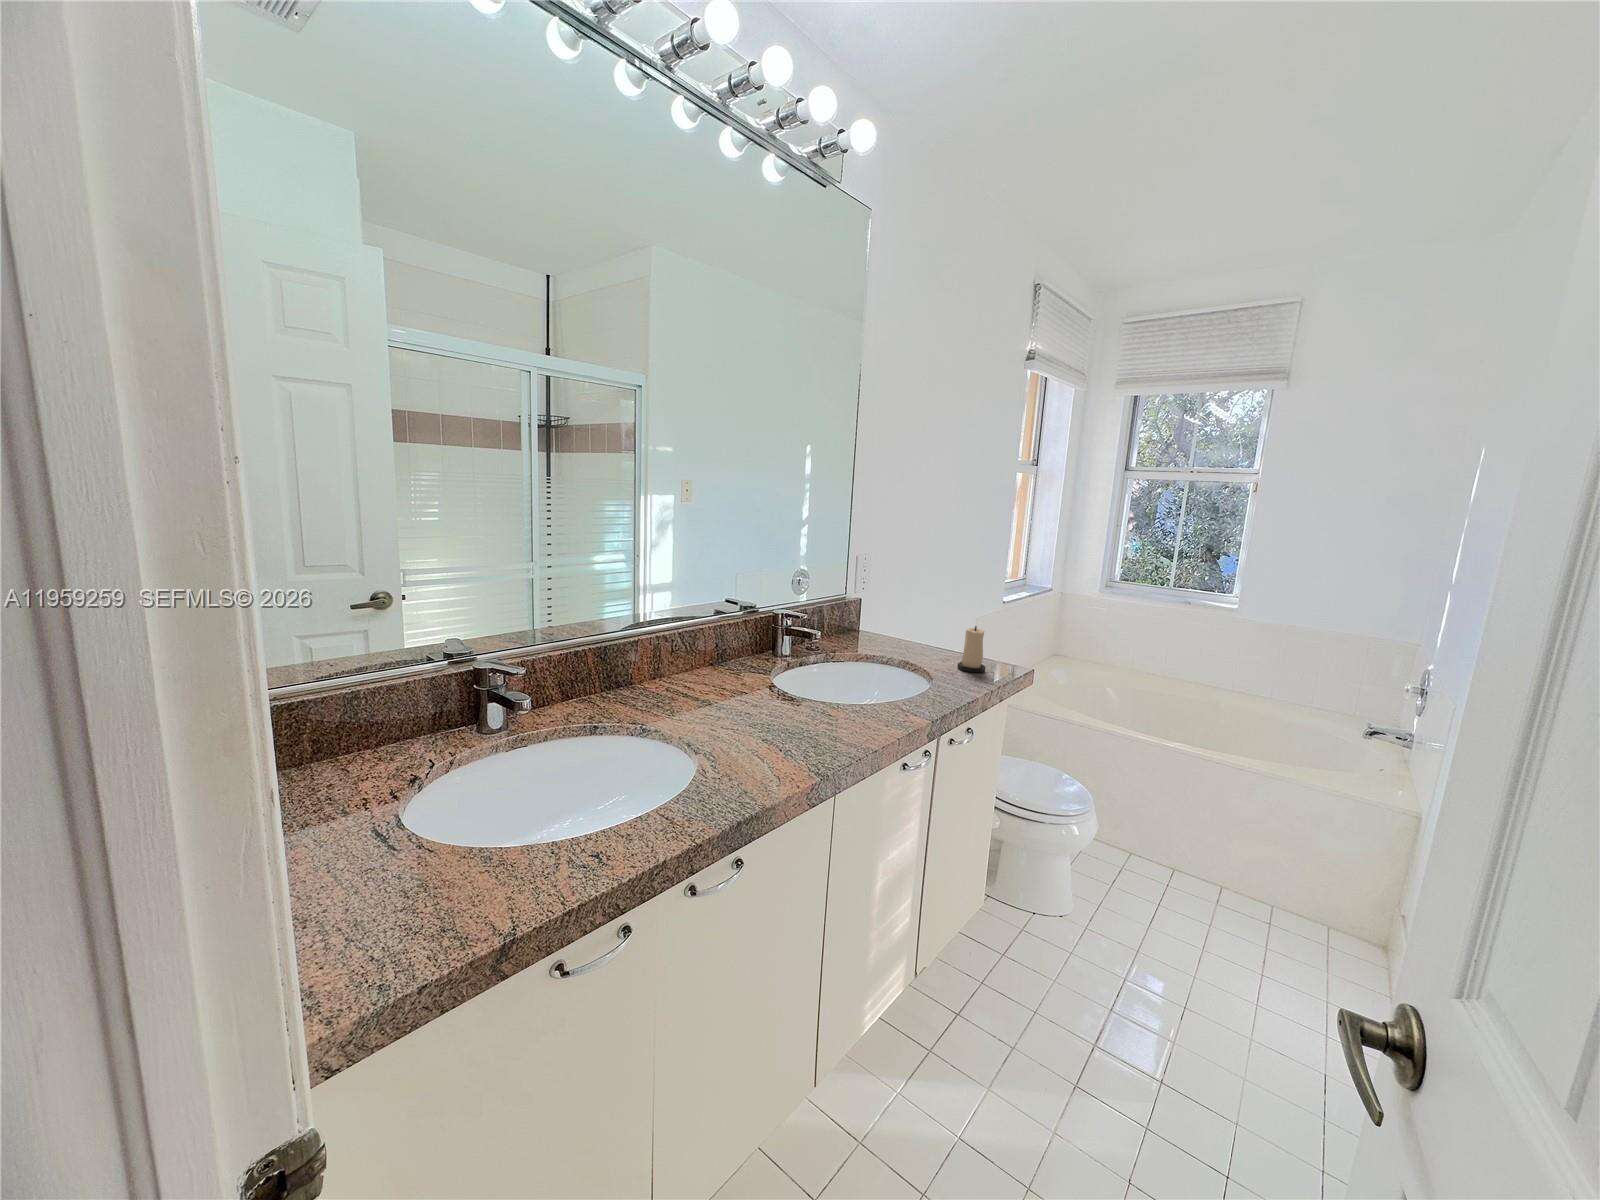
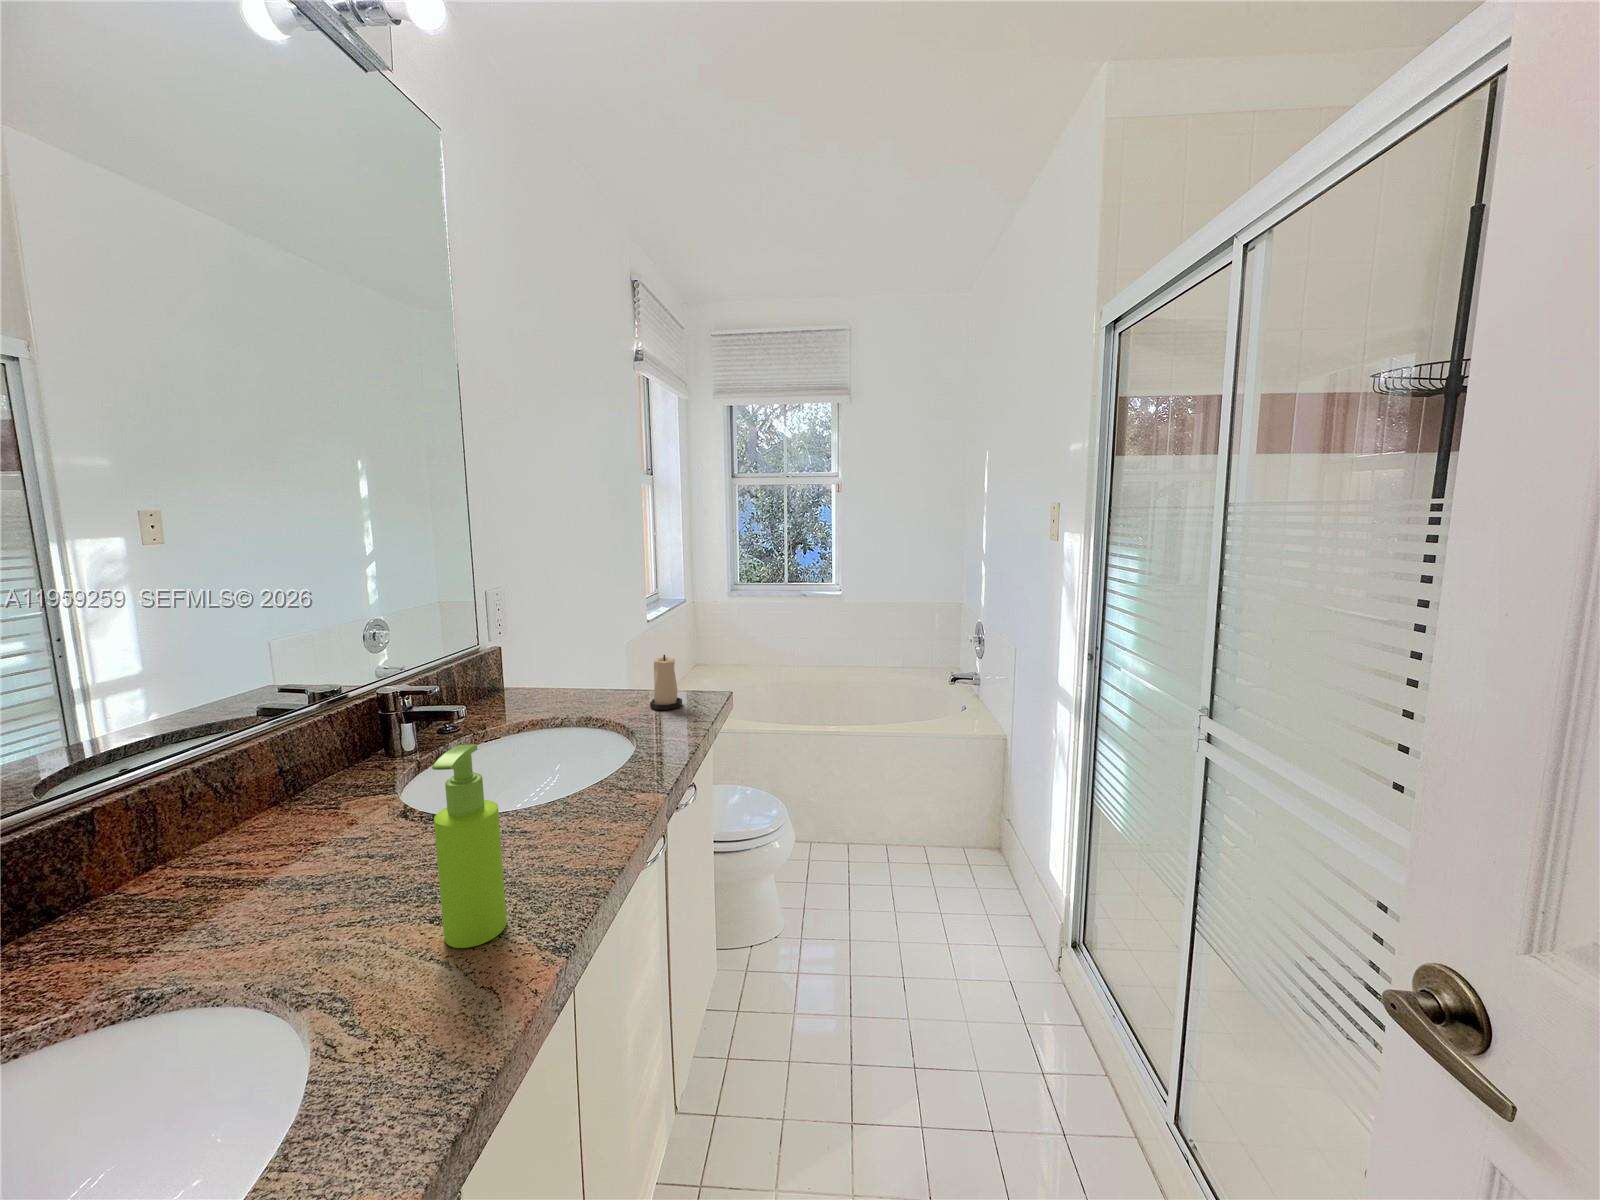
soap dispenser: none [766,641,803,758] -> present [432,744,507,948]

